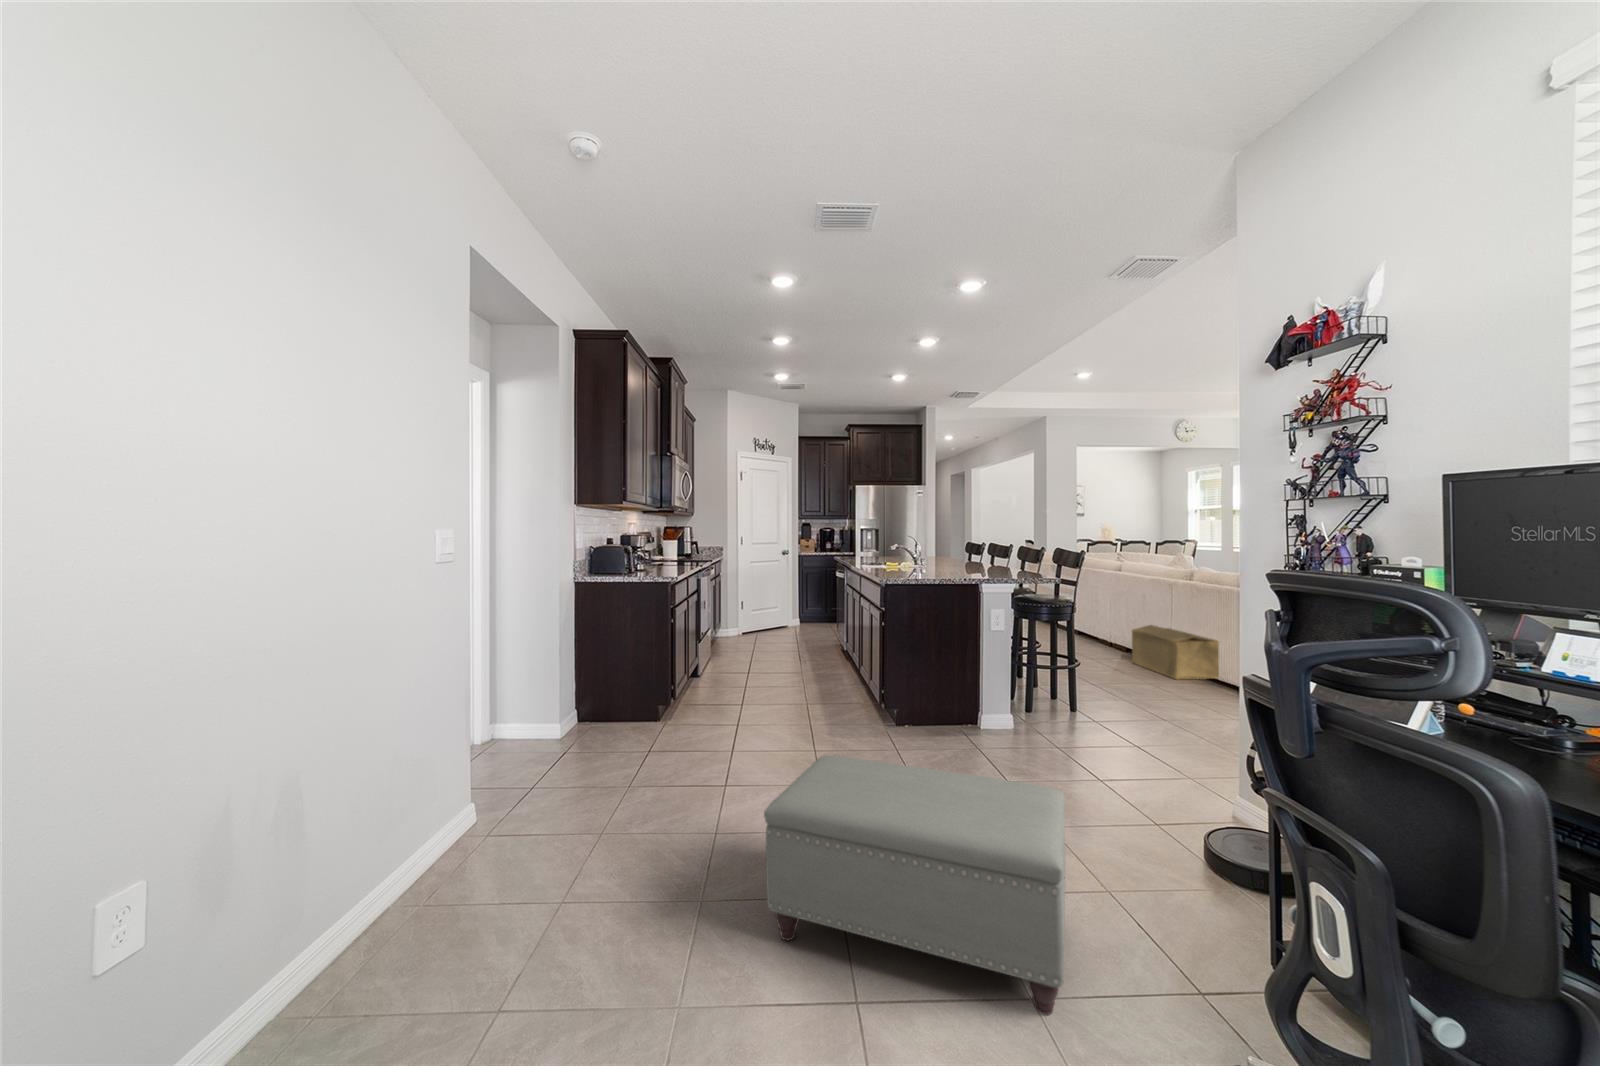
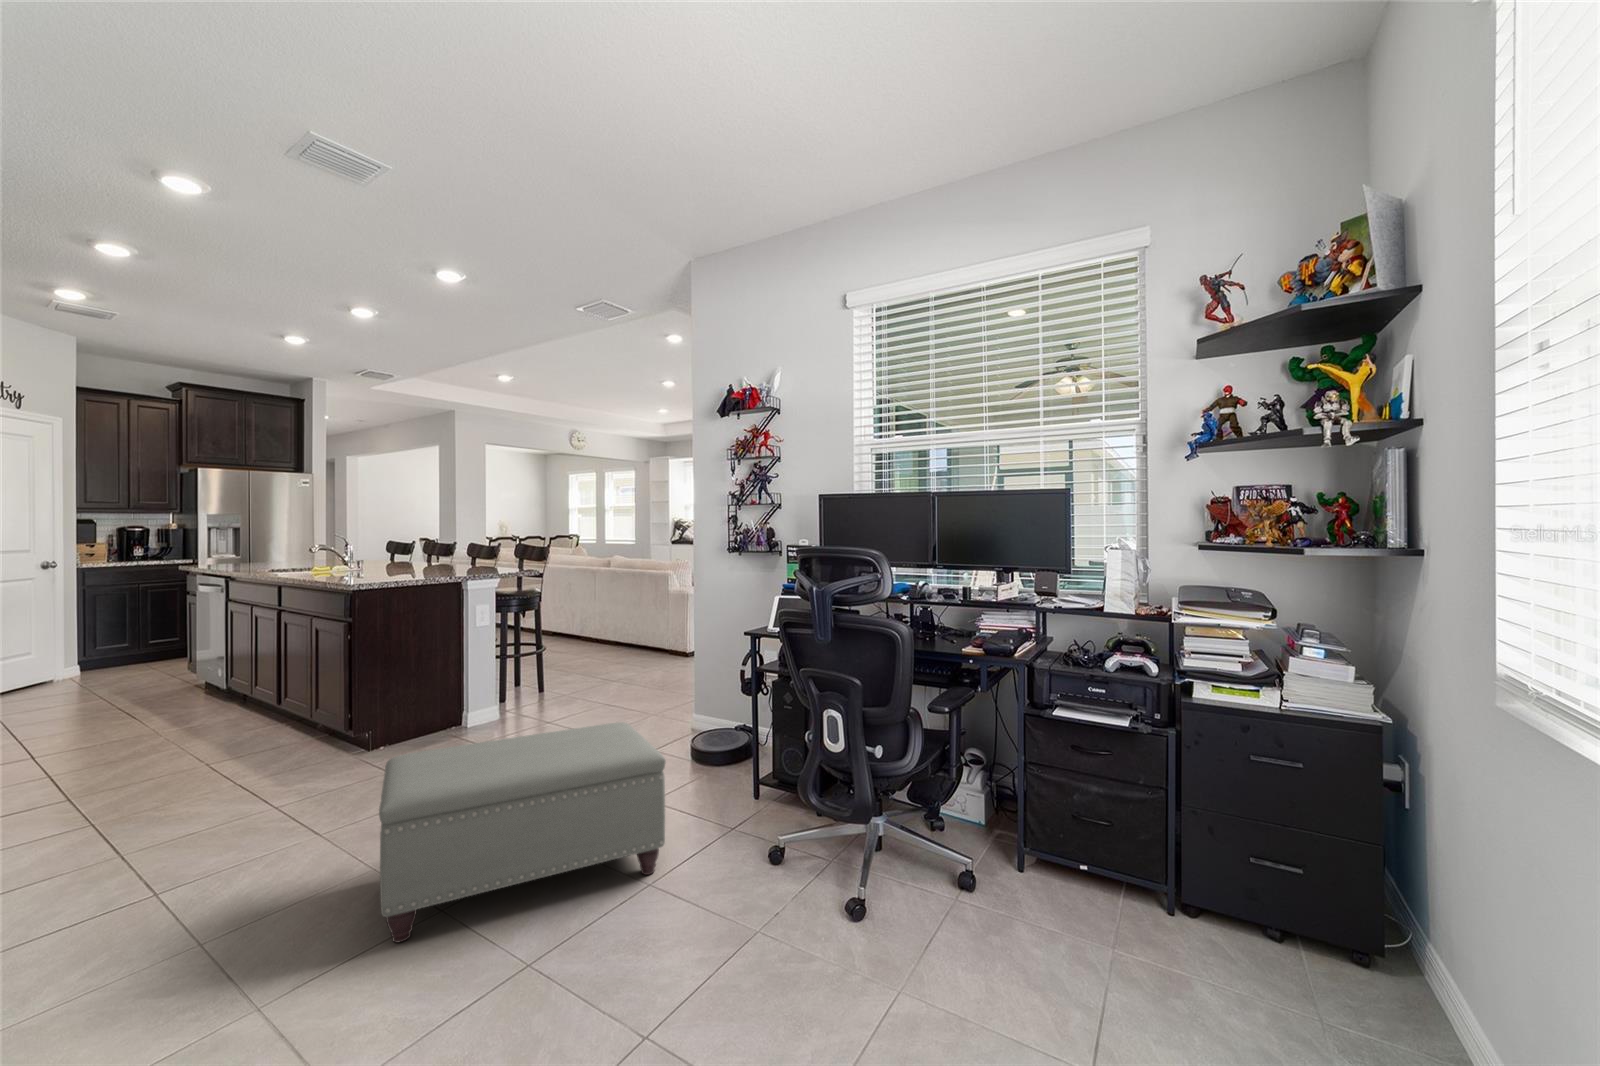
cardboard box: present [1132,625,1219,679] -> none [569,616,638,659]

